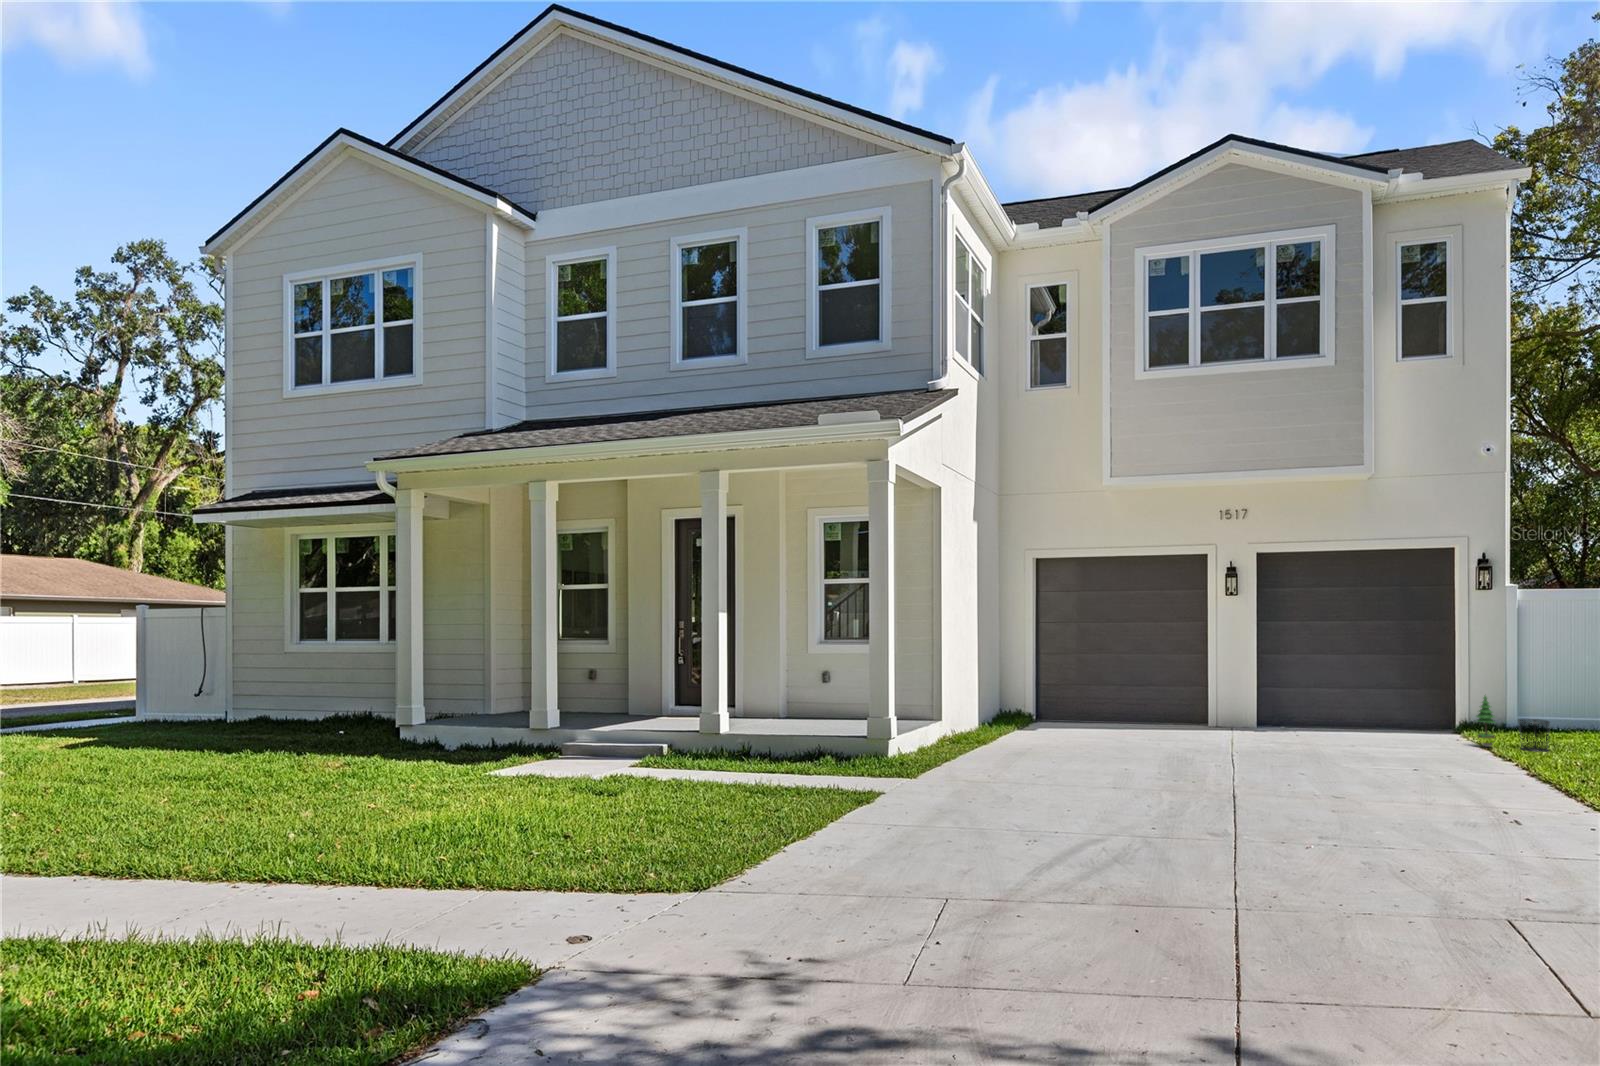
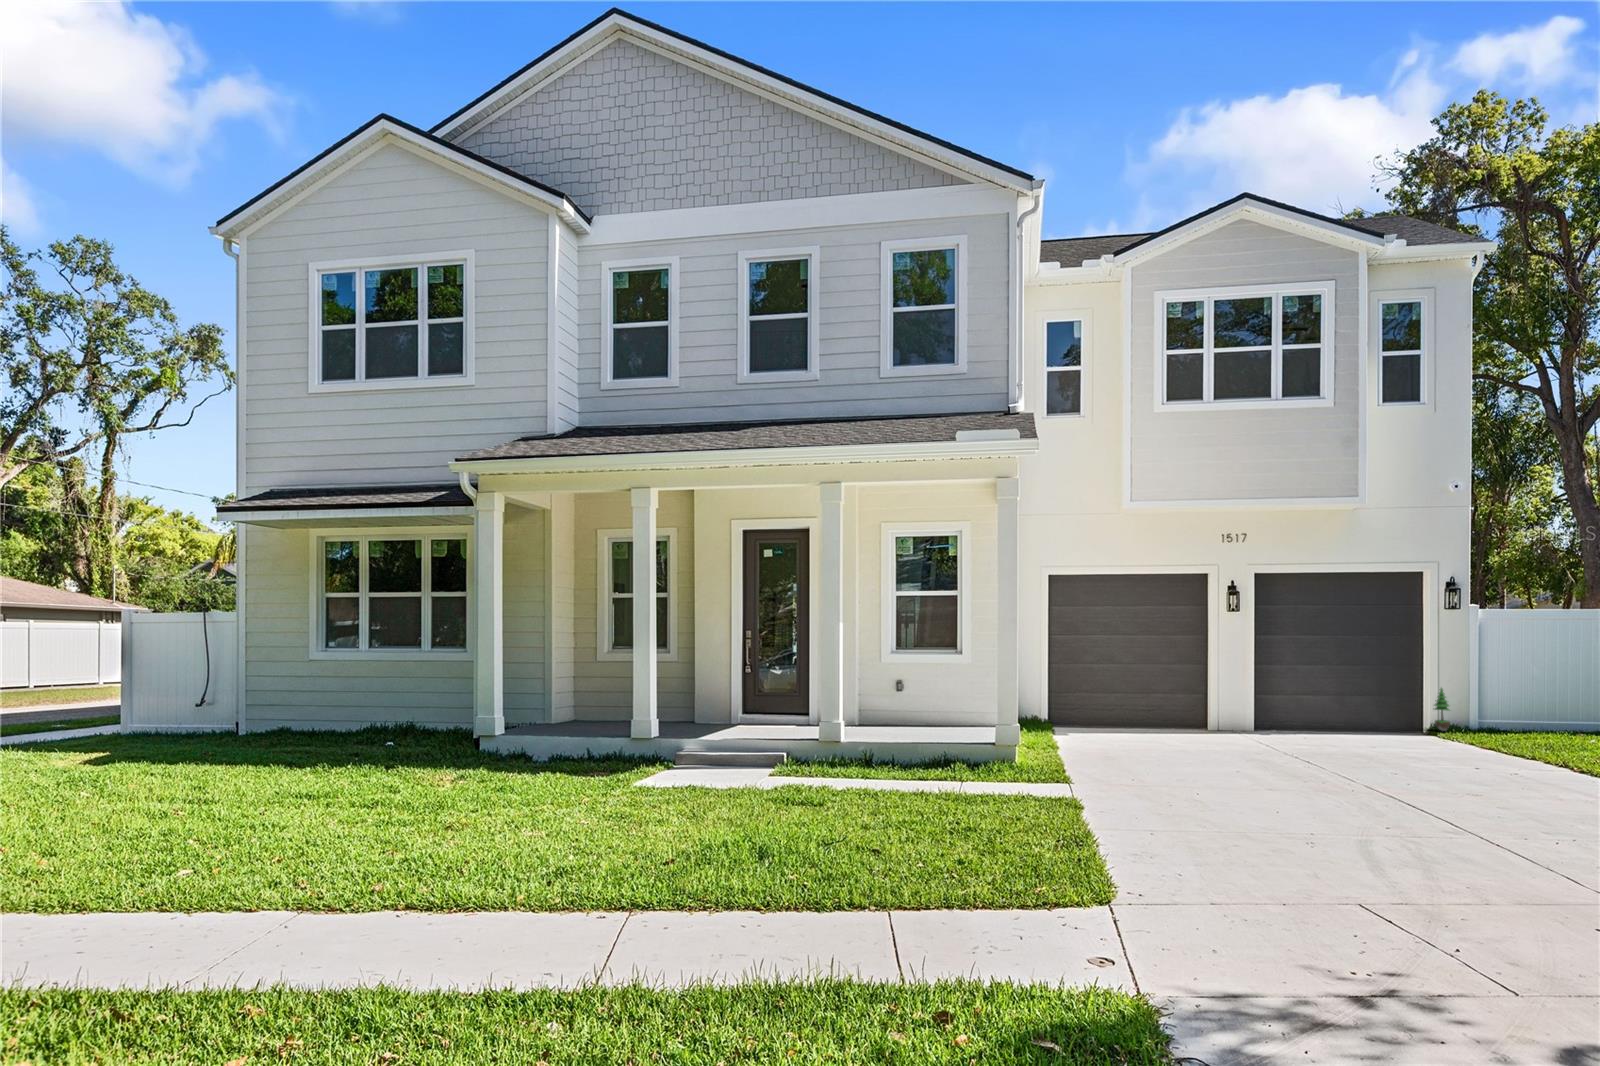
waste bin: present [1518,719,1550,752] -> none [1466,706,1494,734]

